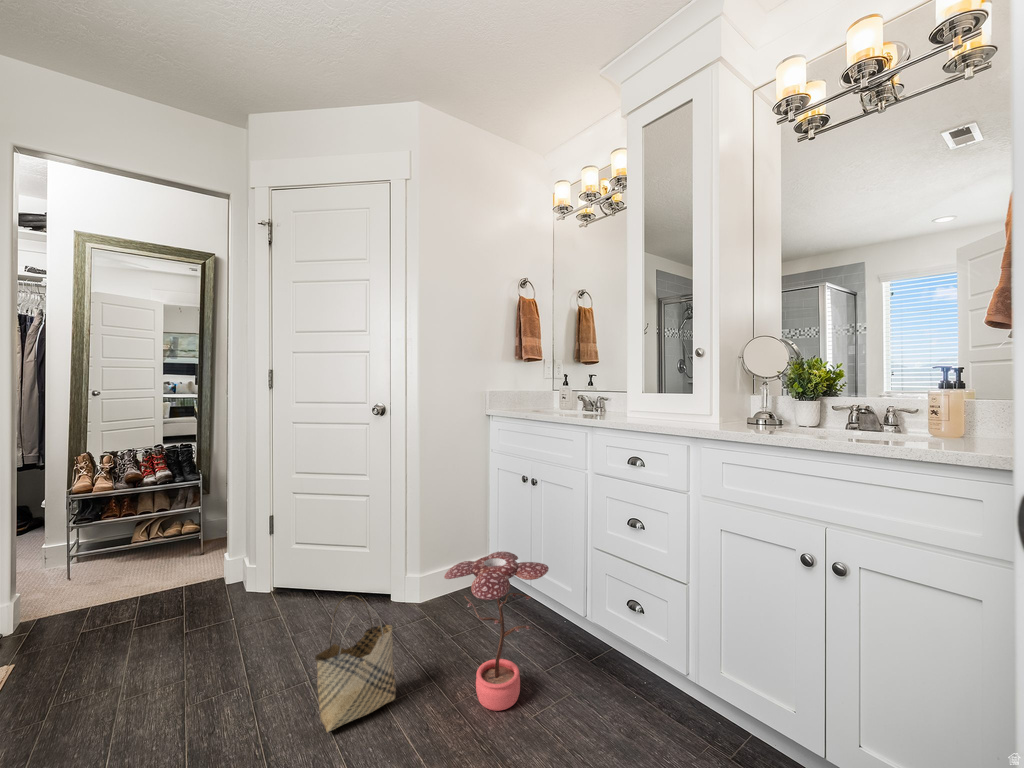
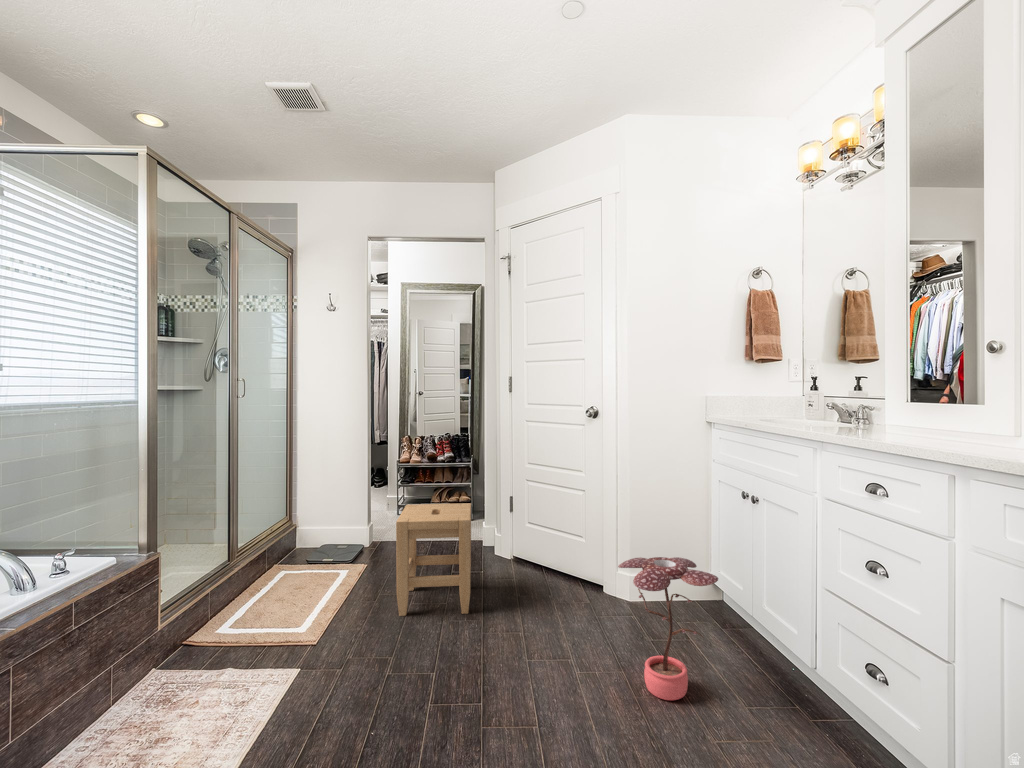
stool: none [89,536,228,737] -> present [396,503,471,616]
woven basket: present [315,595,396,732] -> none [517,564,579,662]

